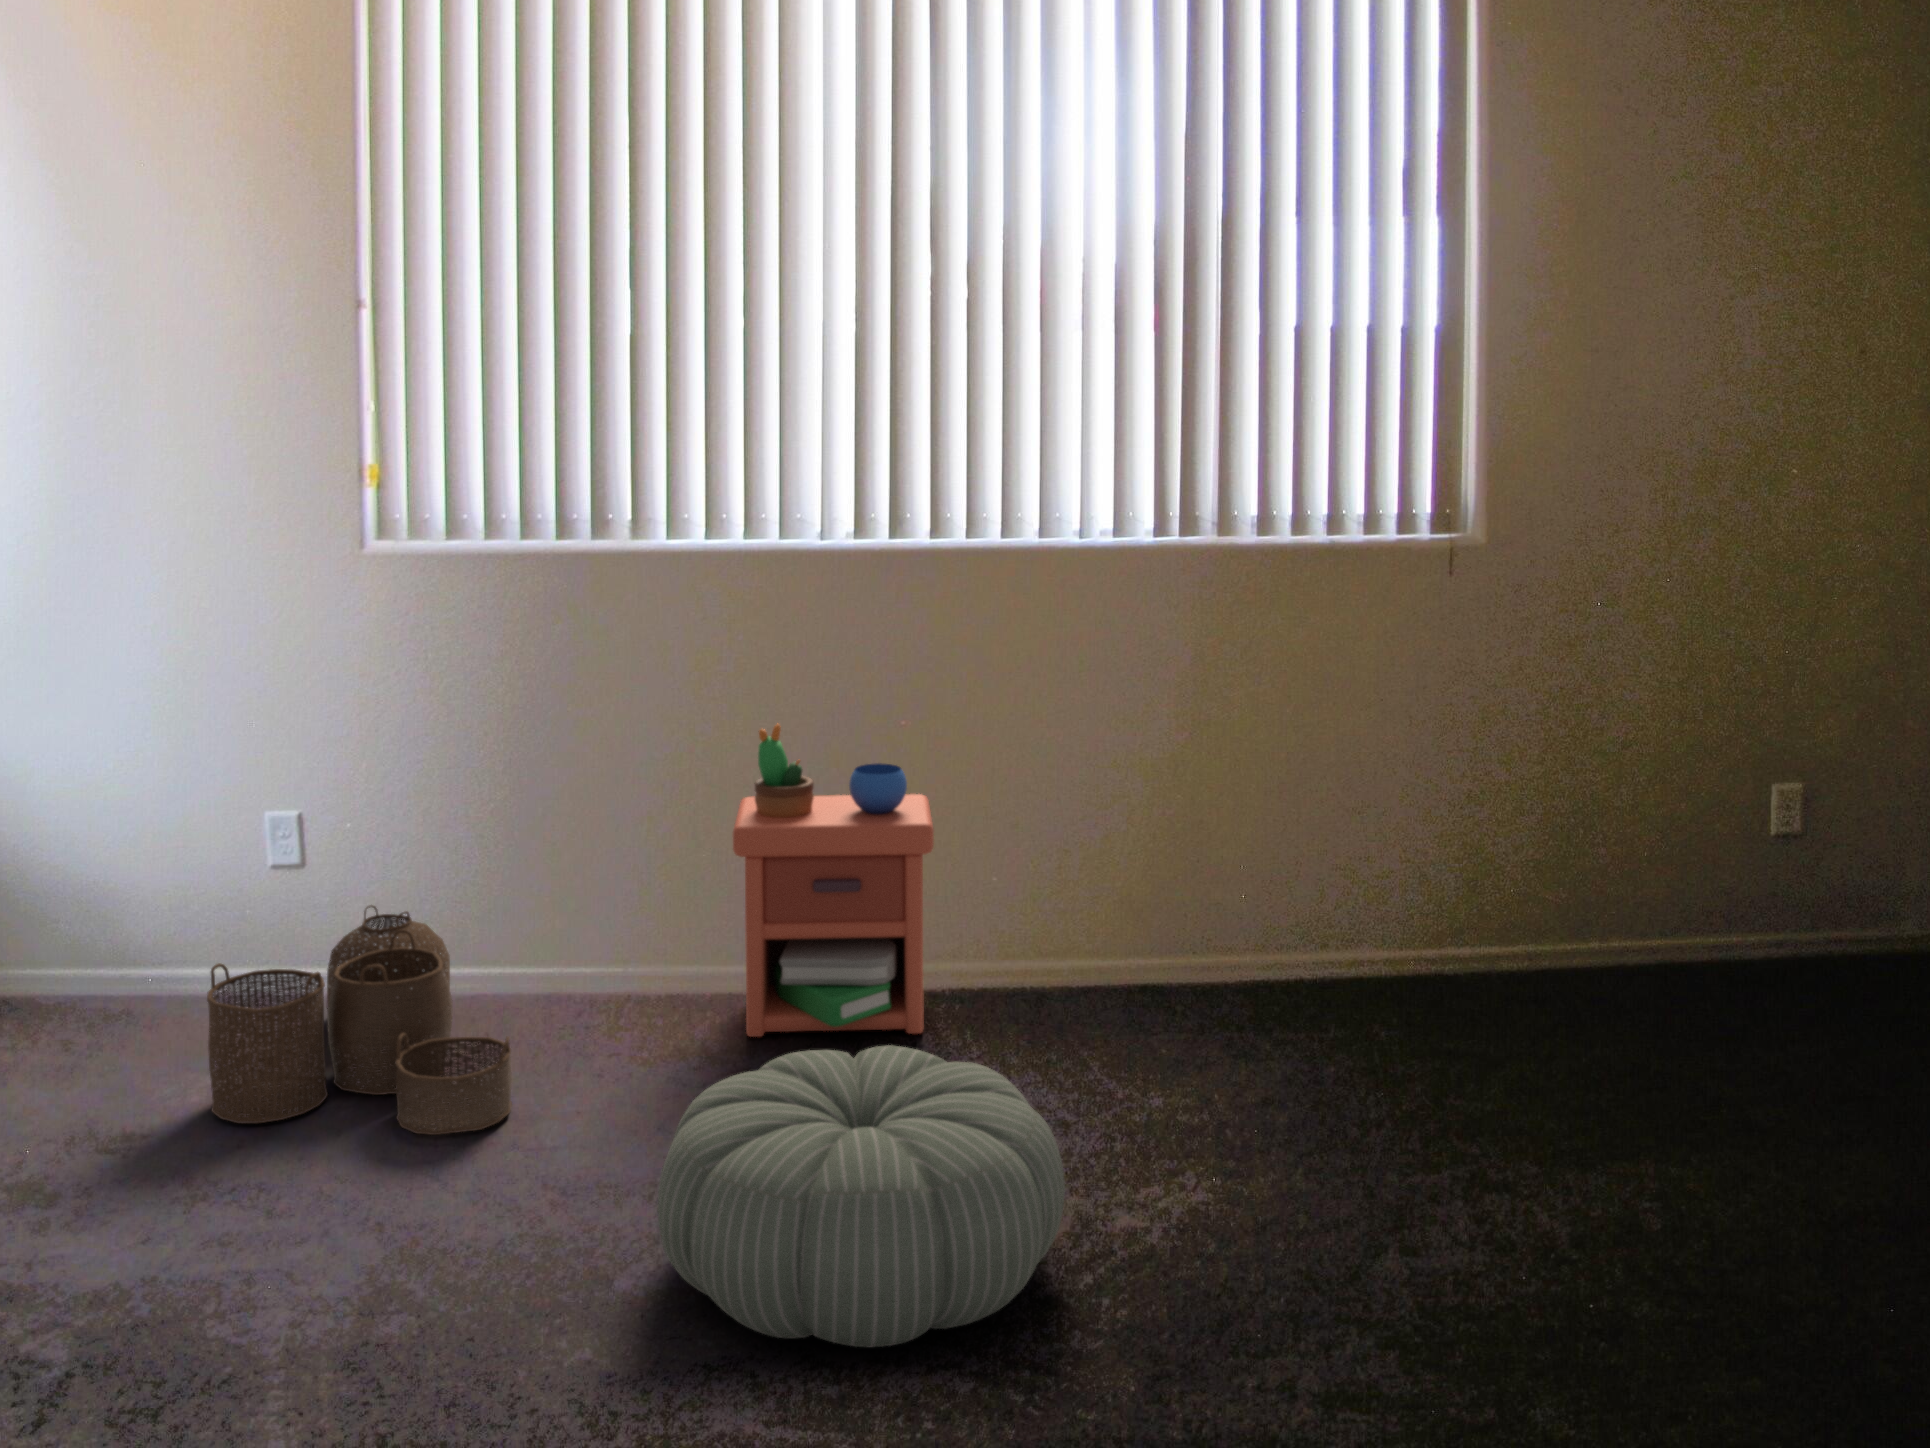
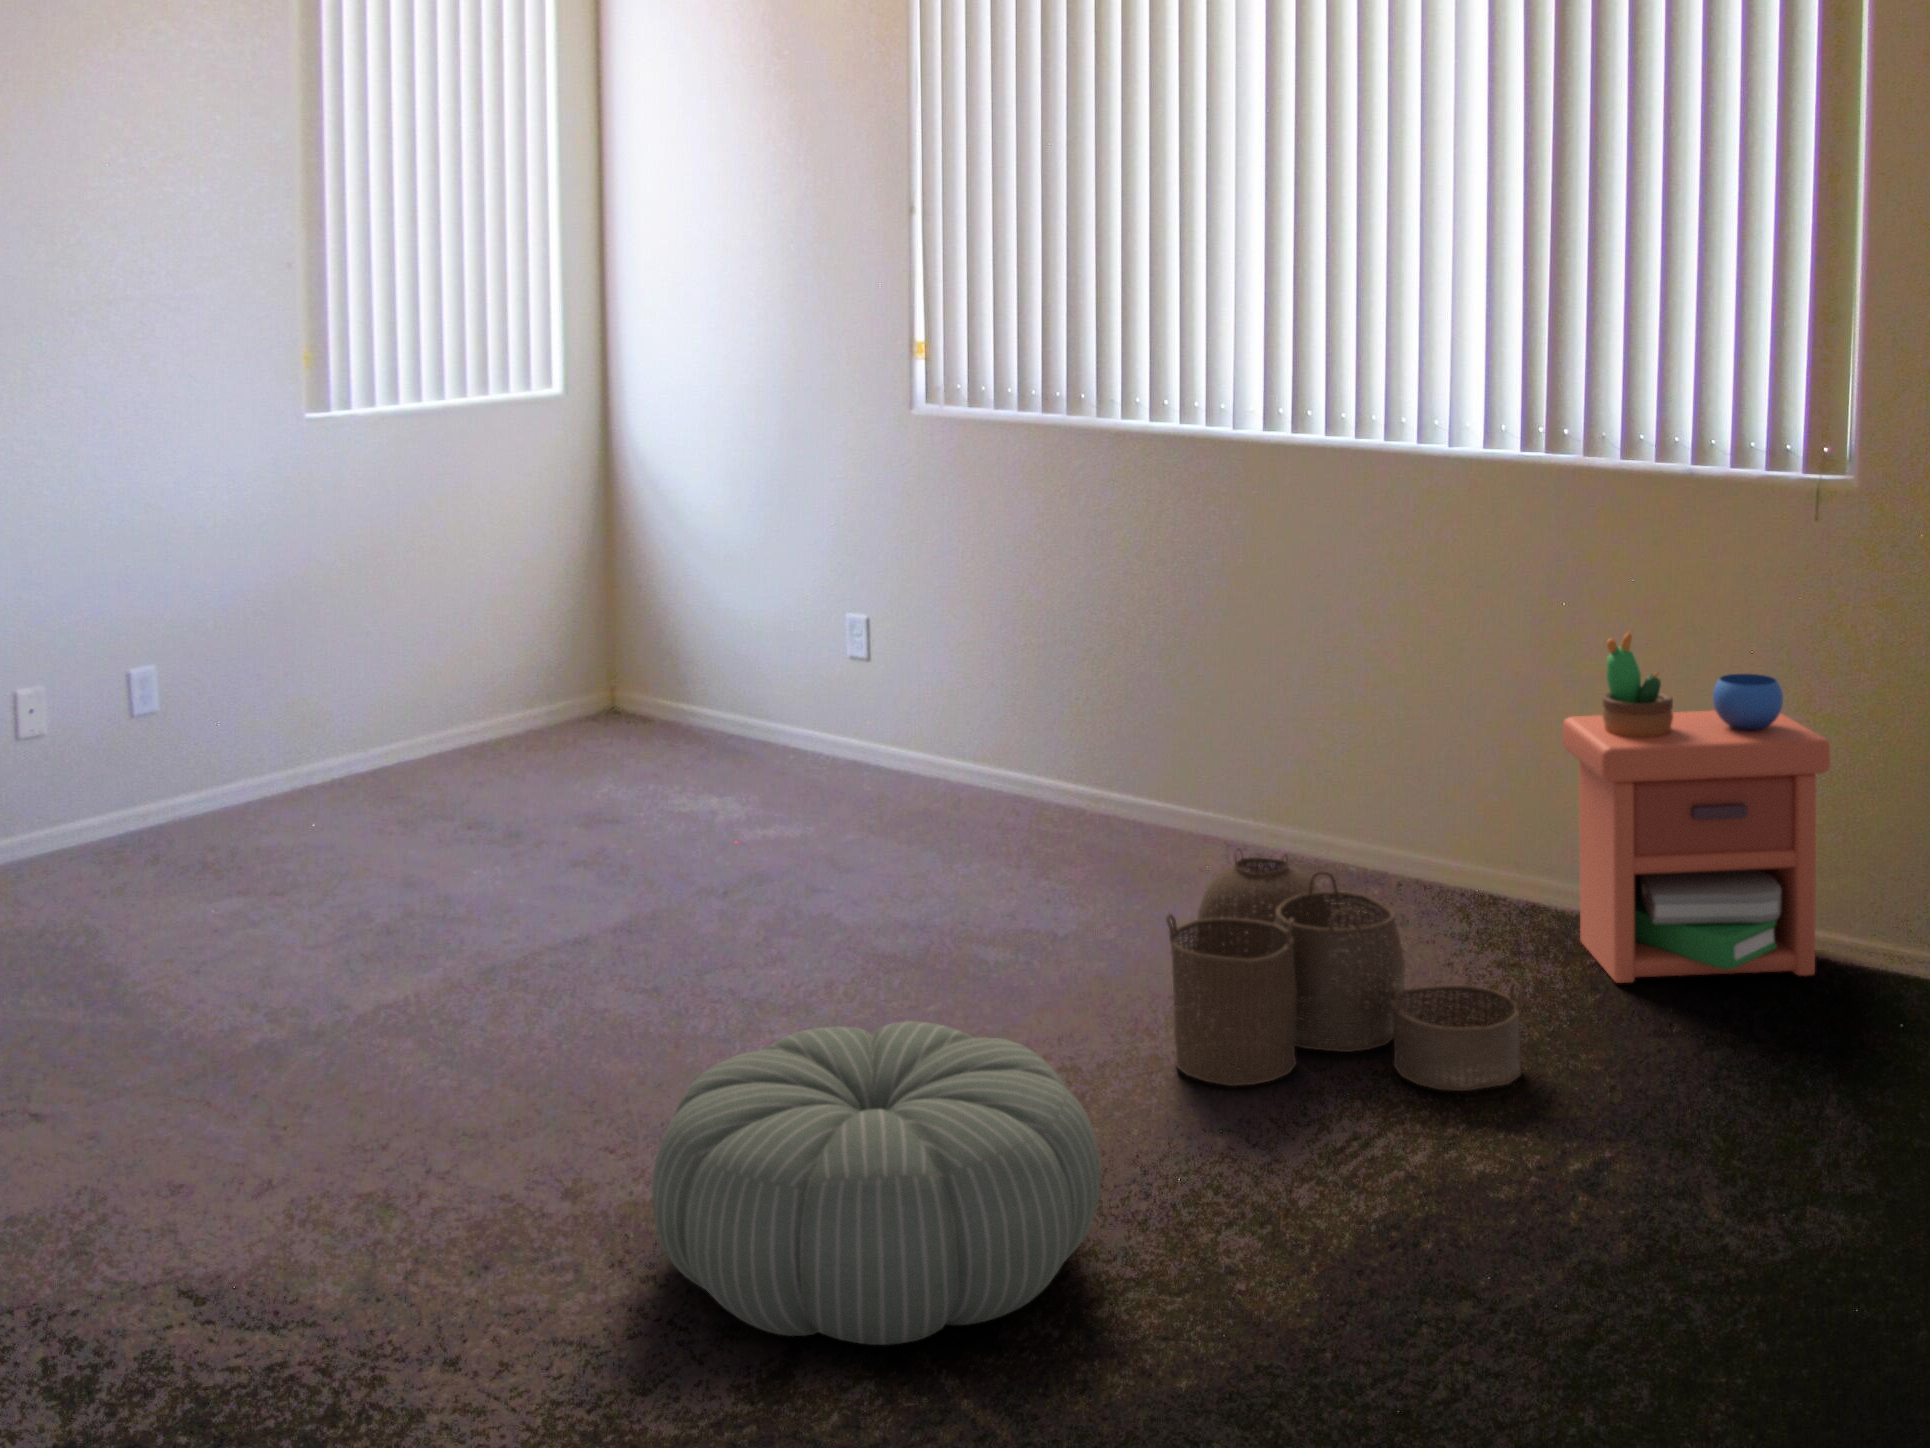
nightstand: present [733,724,934,1037] -> present [1563,632,1830,983]
woven basket: present [207,905,512,1135] -> present [1166,849,1523,1091]

